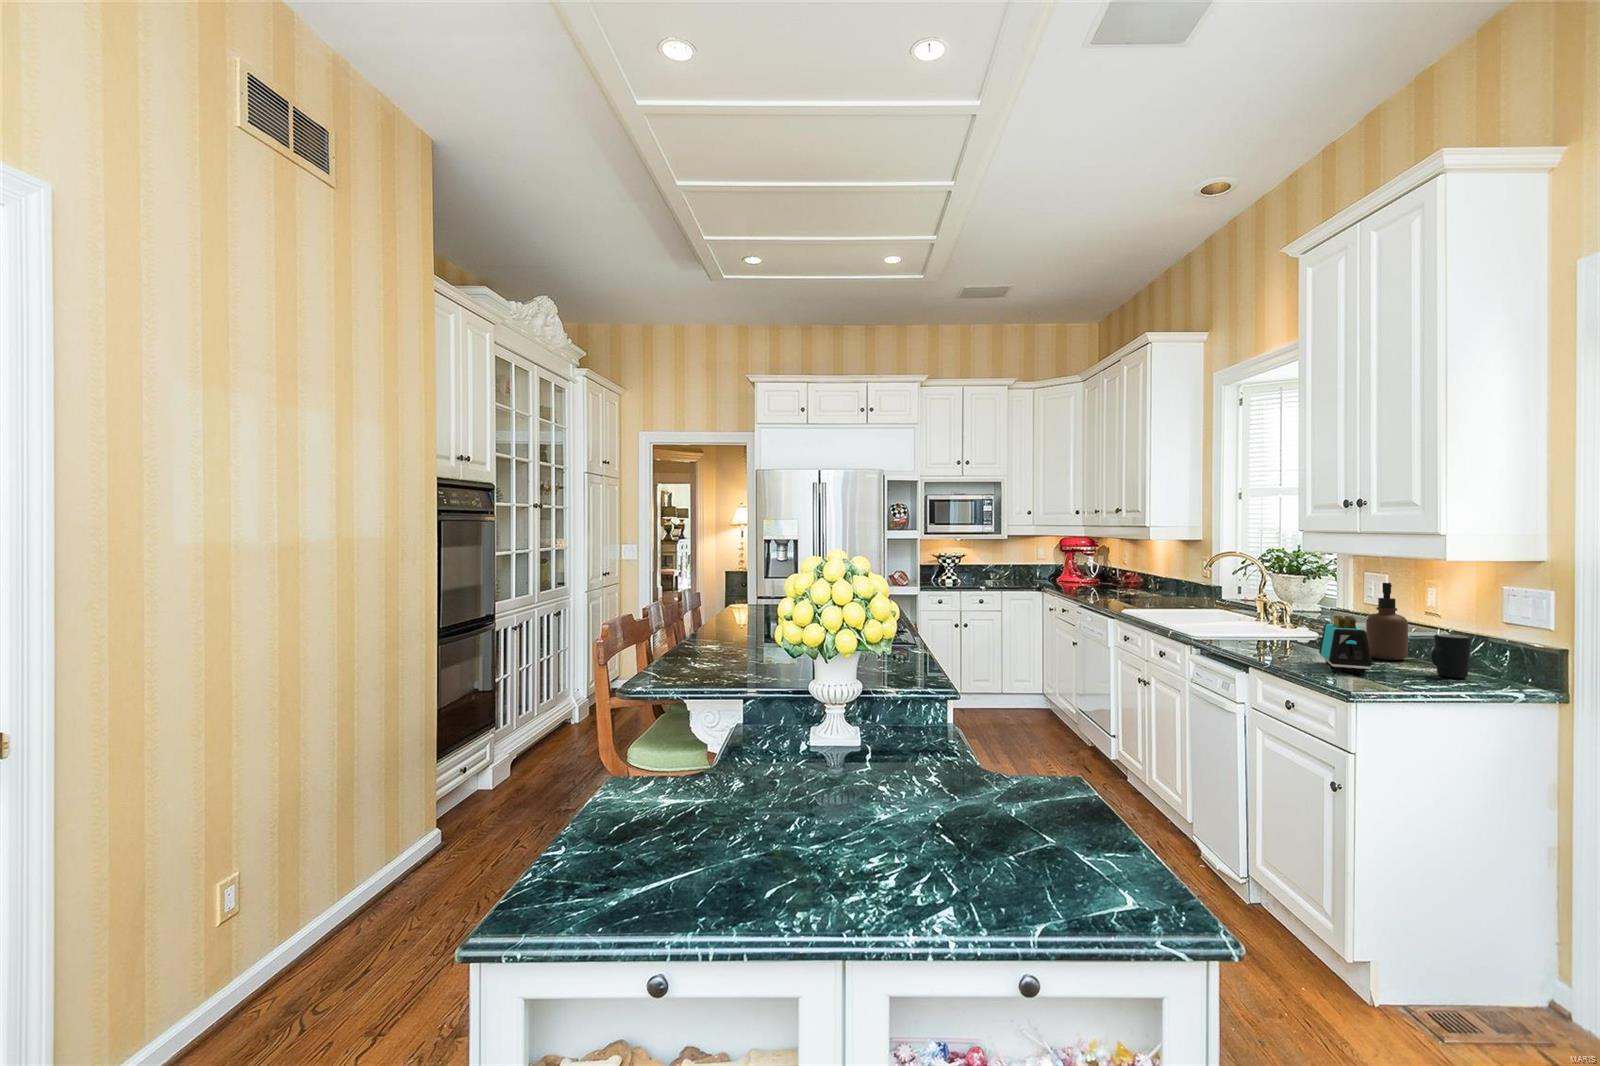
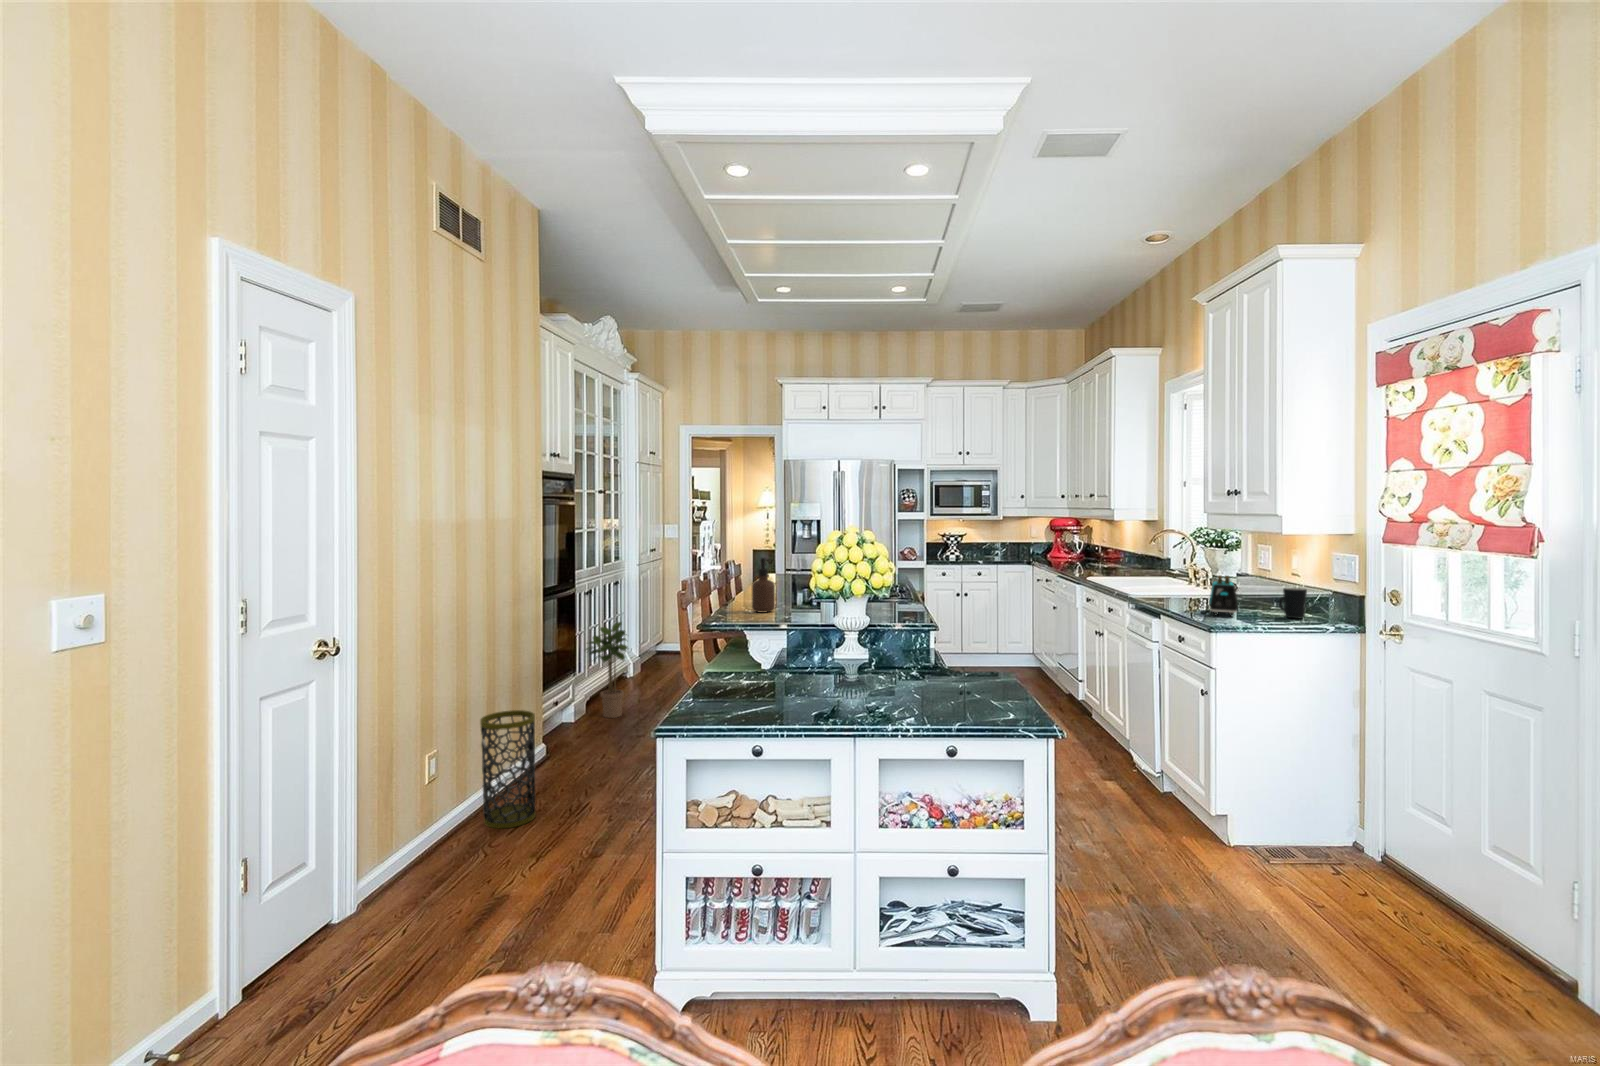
soap dispenser: present [1366,583,1408,660] -> present [752,558,775,613]
potted plant: none [507,662,566,782] -> present [586,622,628,718]
trash can: none [310,803,394,980] -> present [480,710,536,829]

